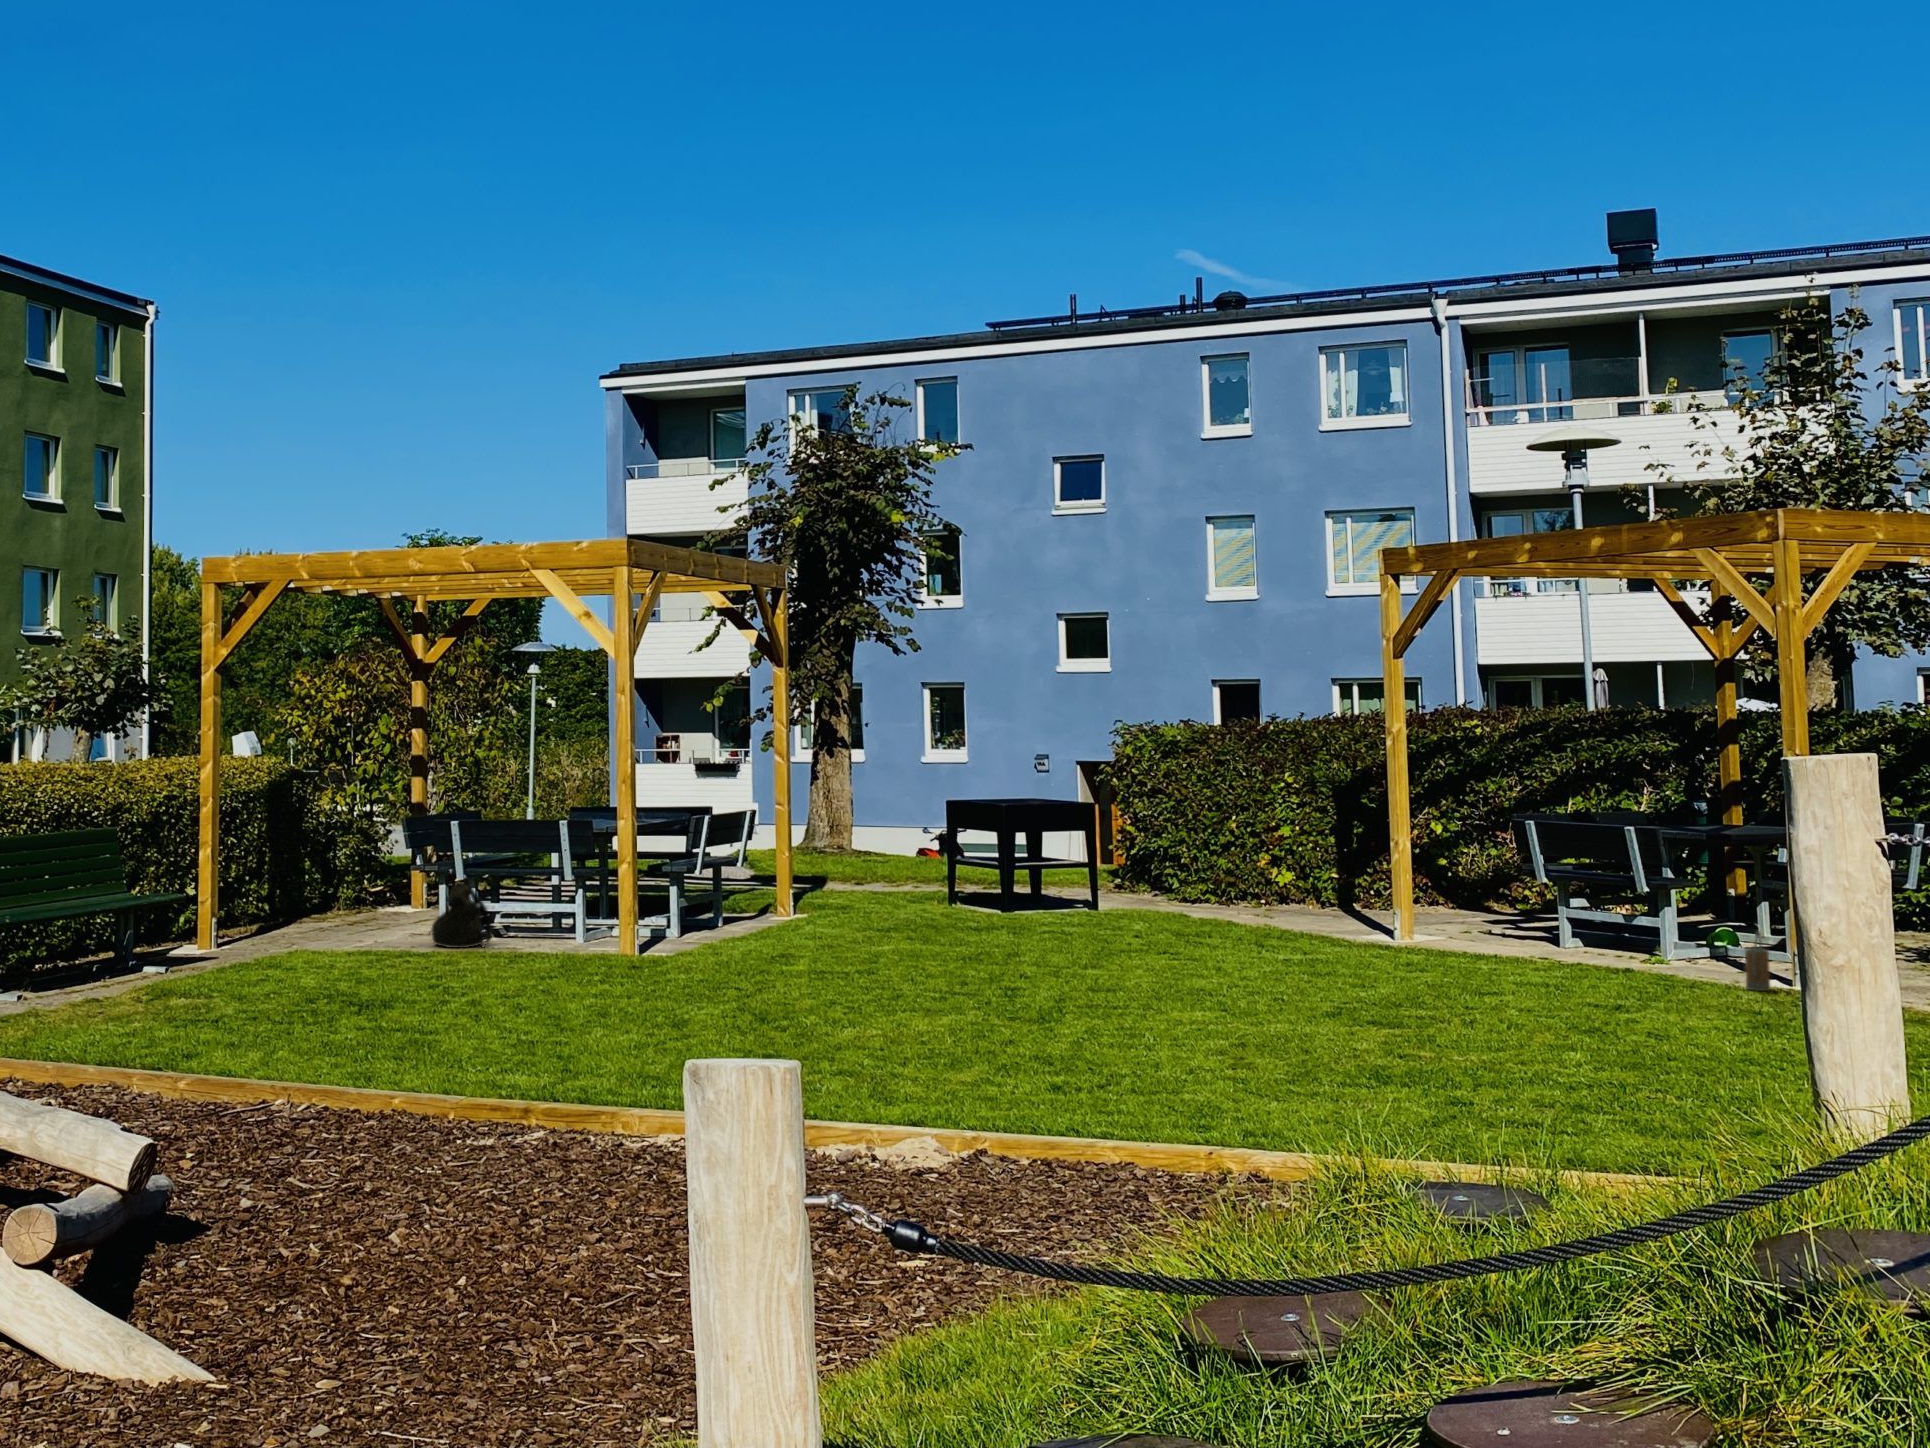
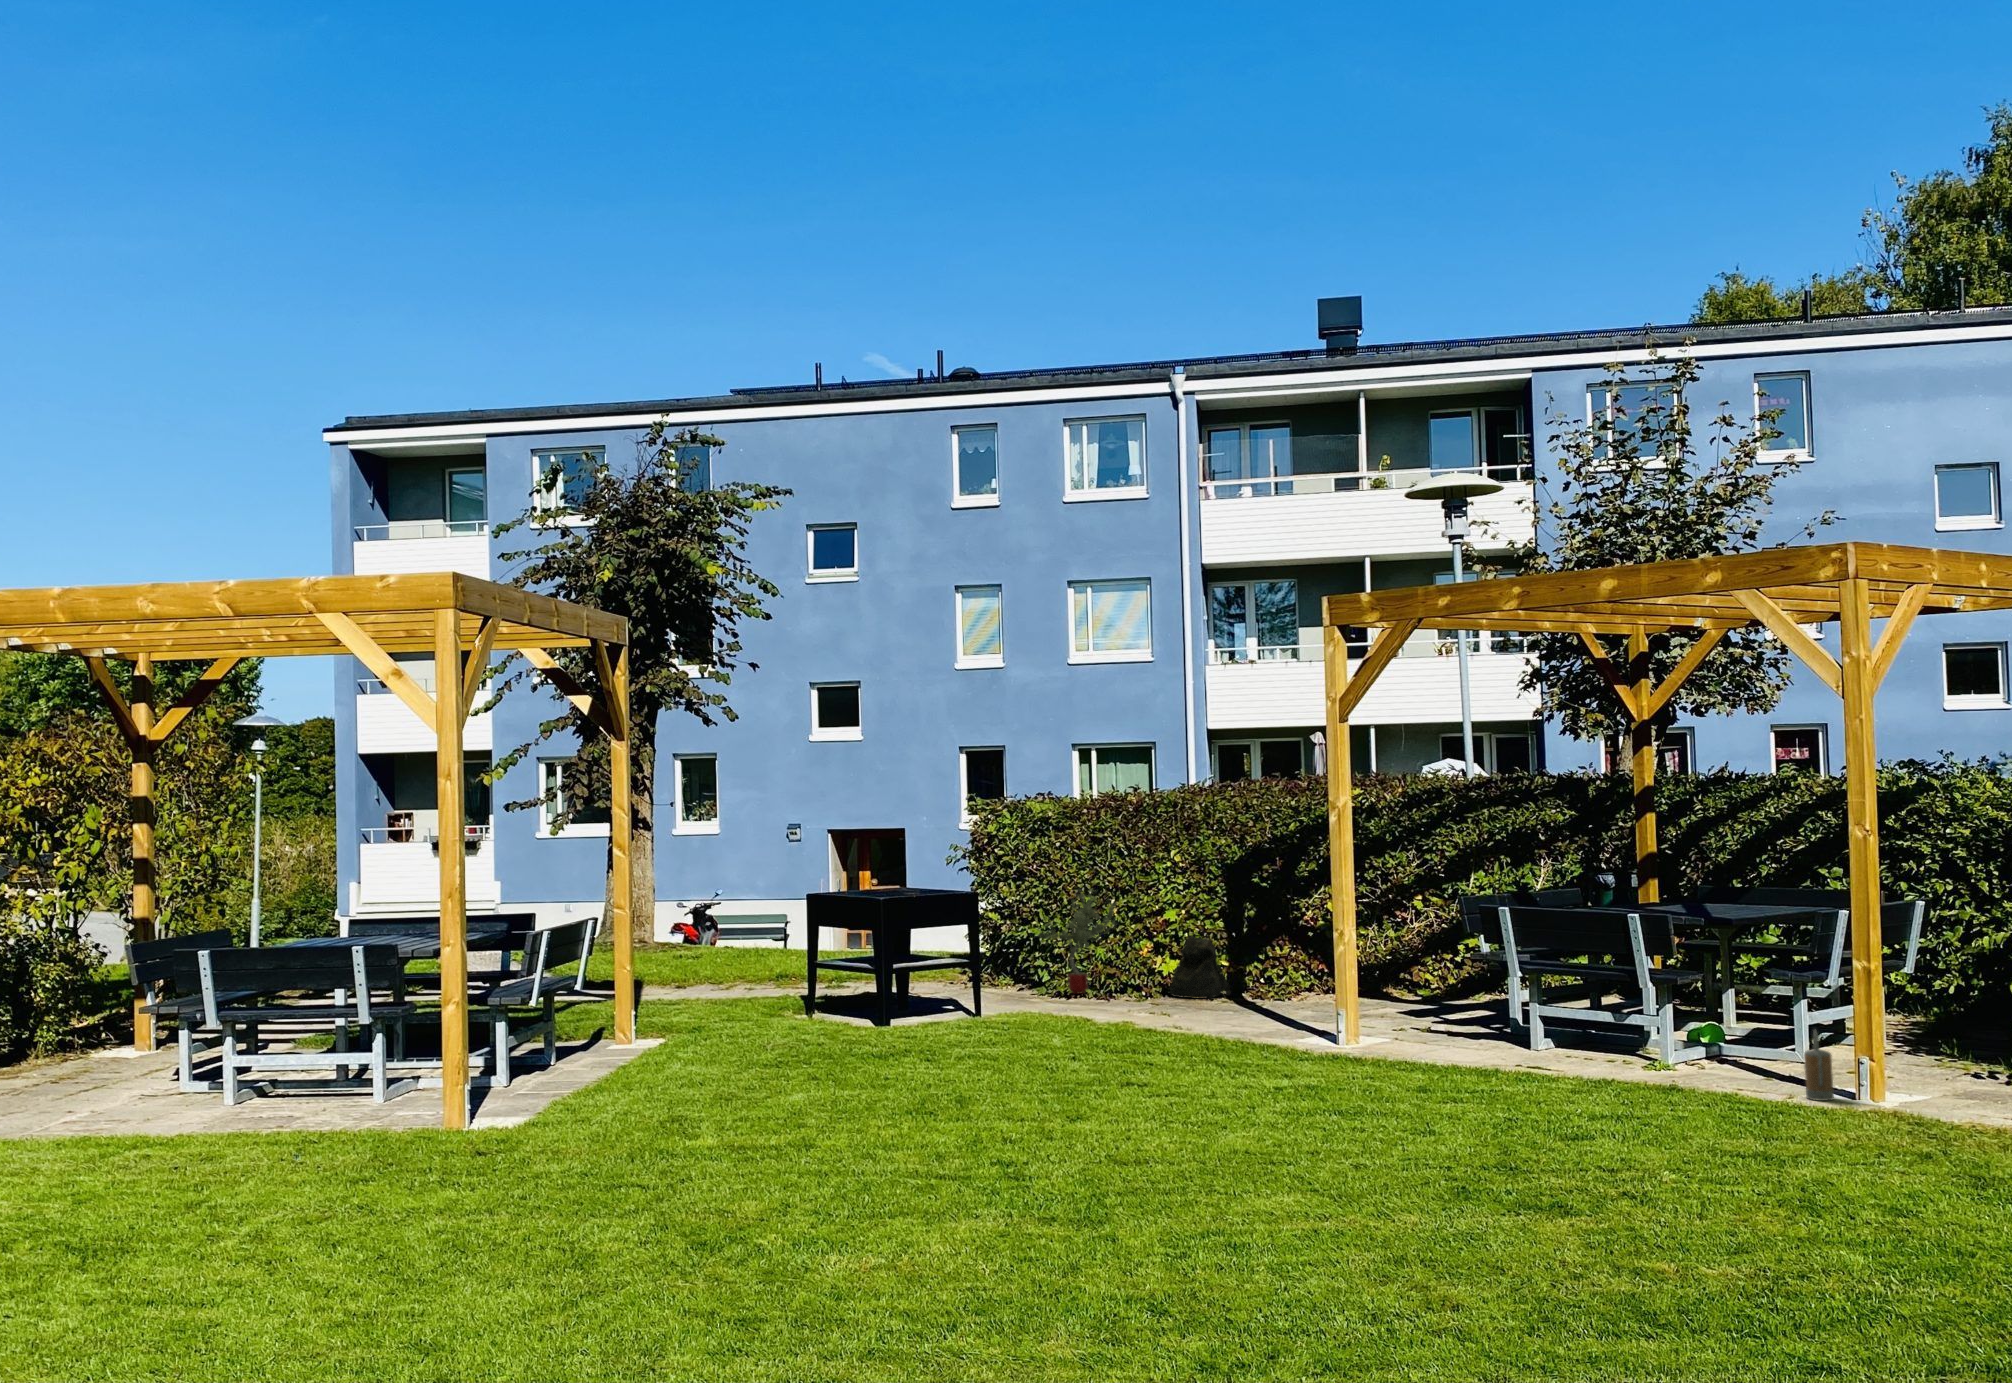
potted tree: none [1166,805,1238,899] -> present [1038,888,1115,994]
backpack: present [430,878,492,948] -> present [1170,929,1230,999]

